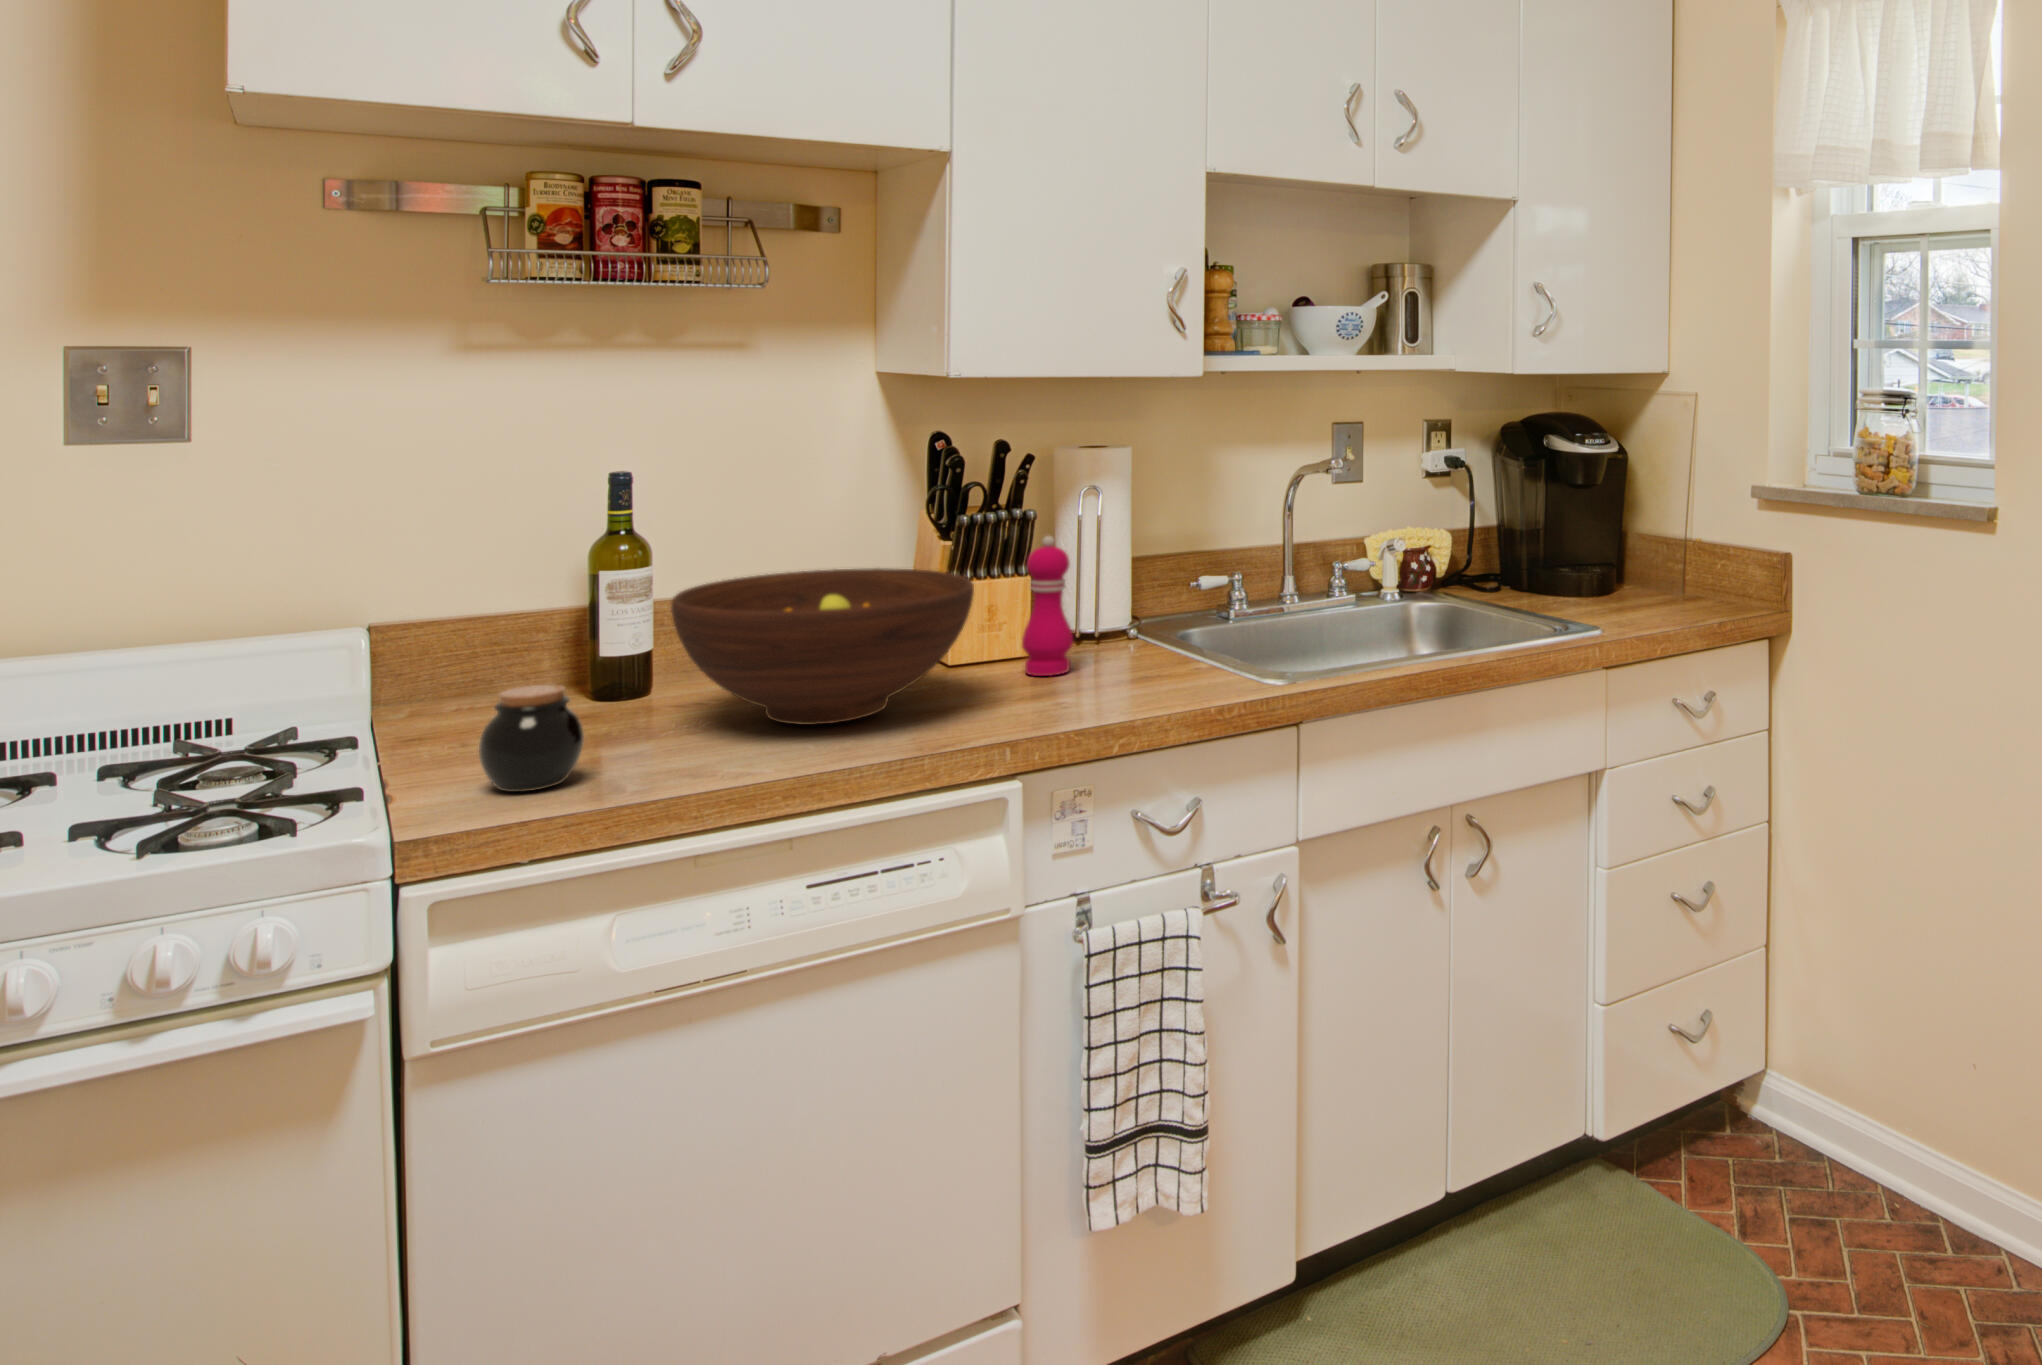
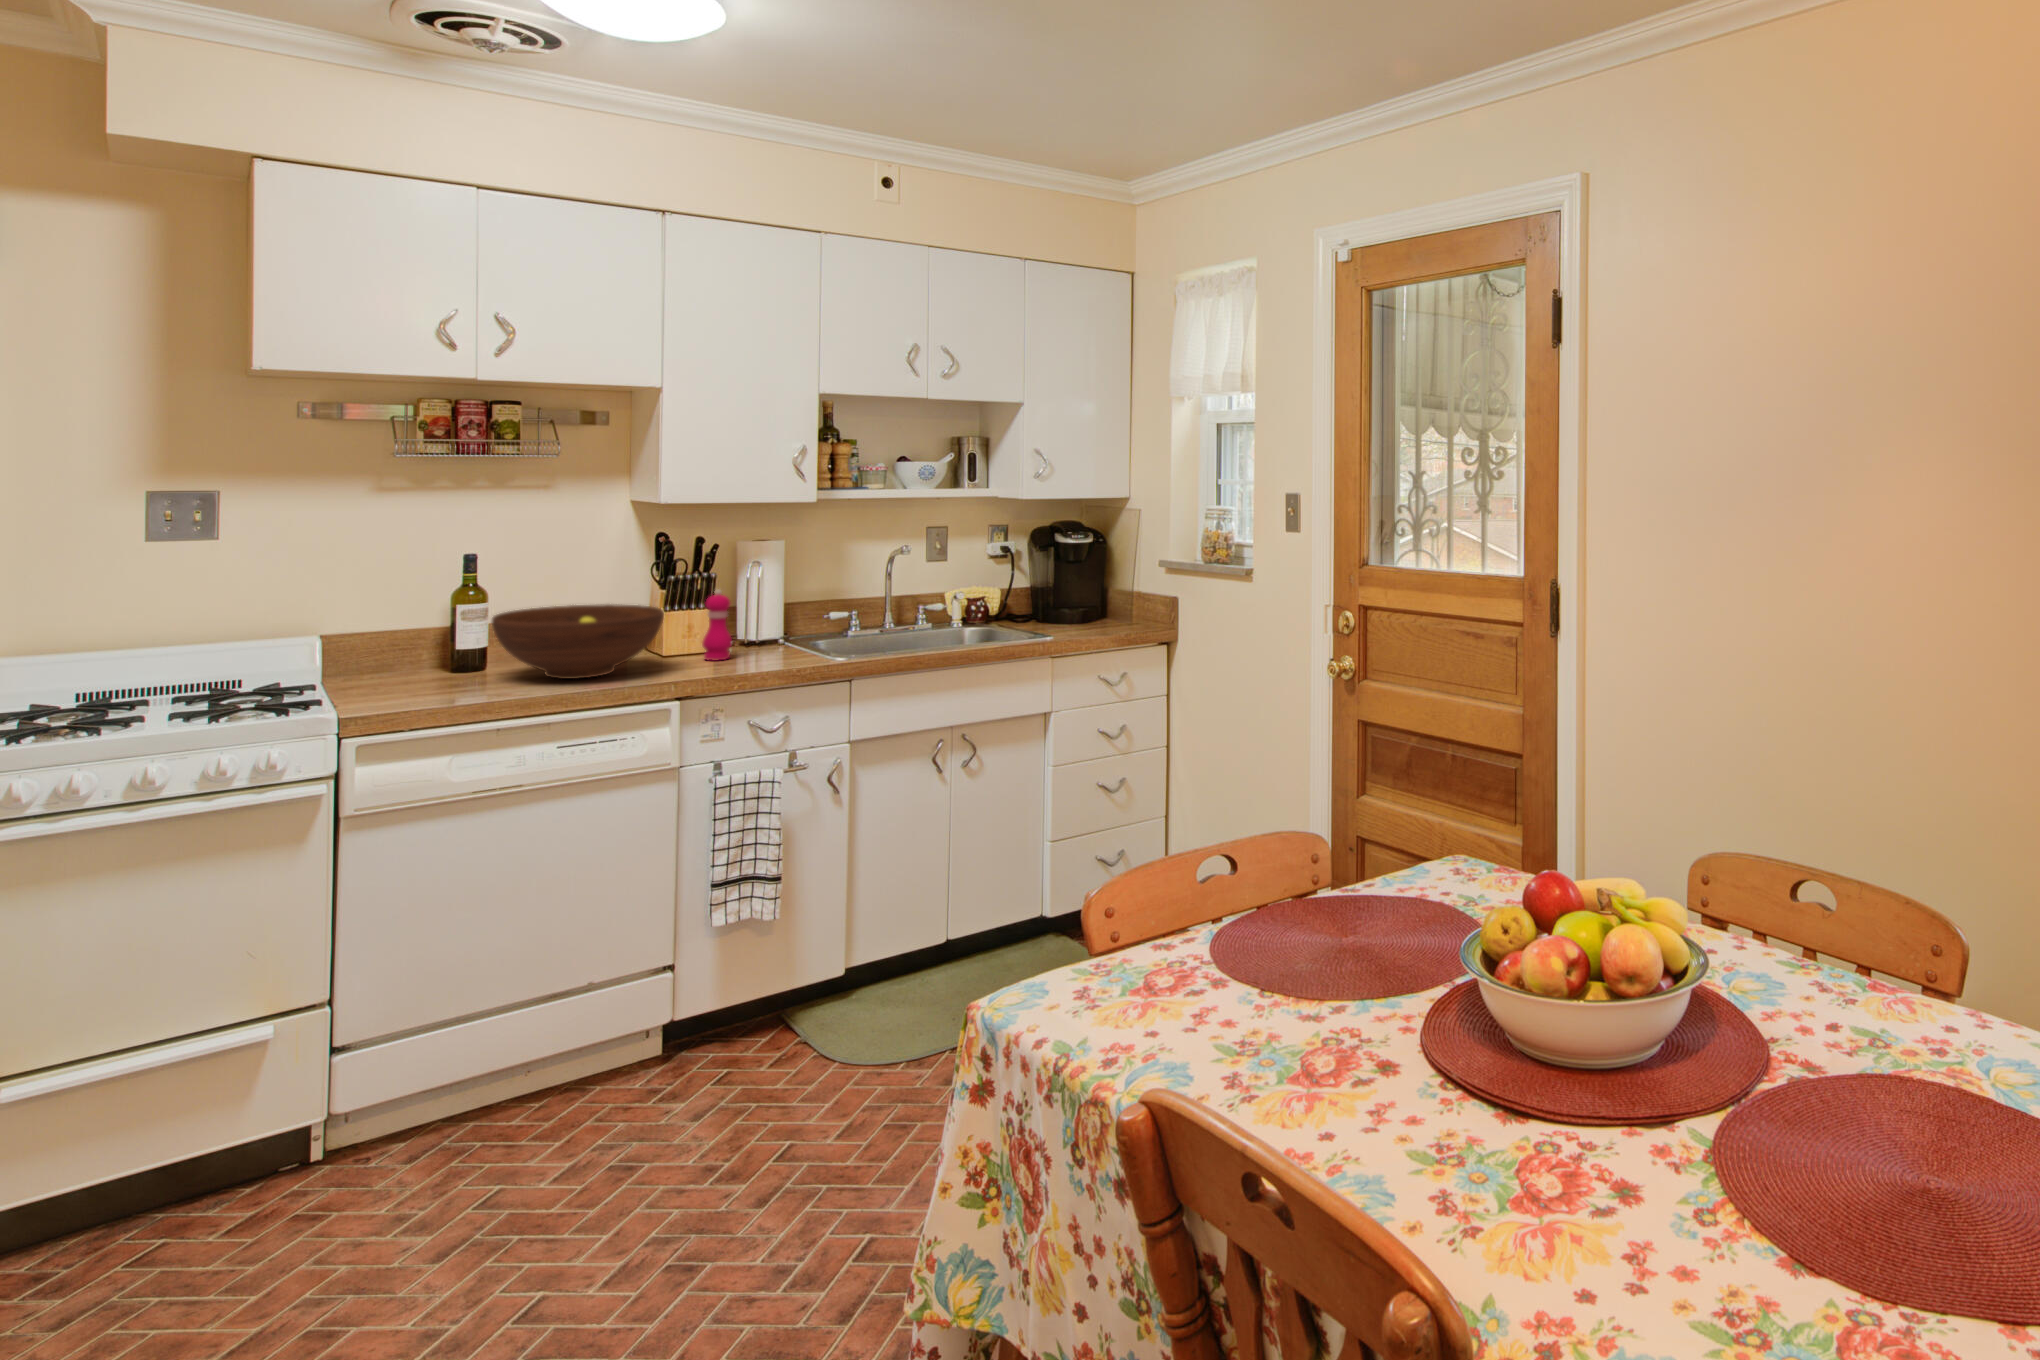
jar: present [479,685,584,792] -> none [385,655,440,702]

